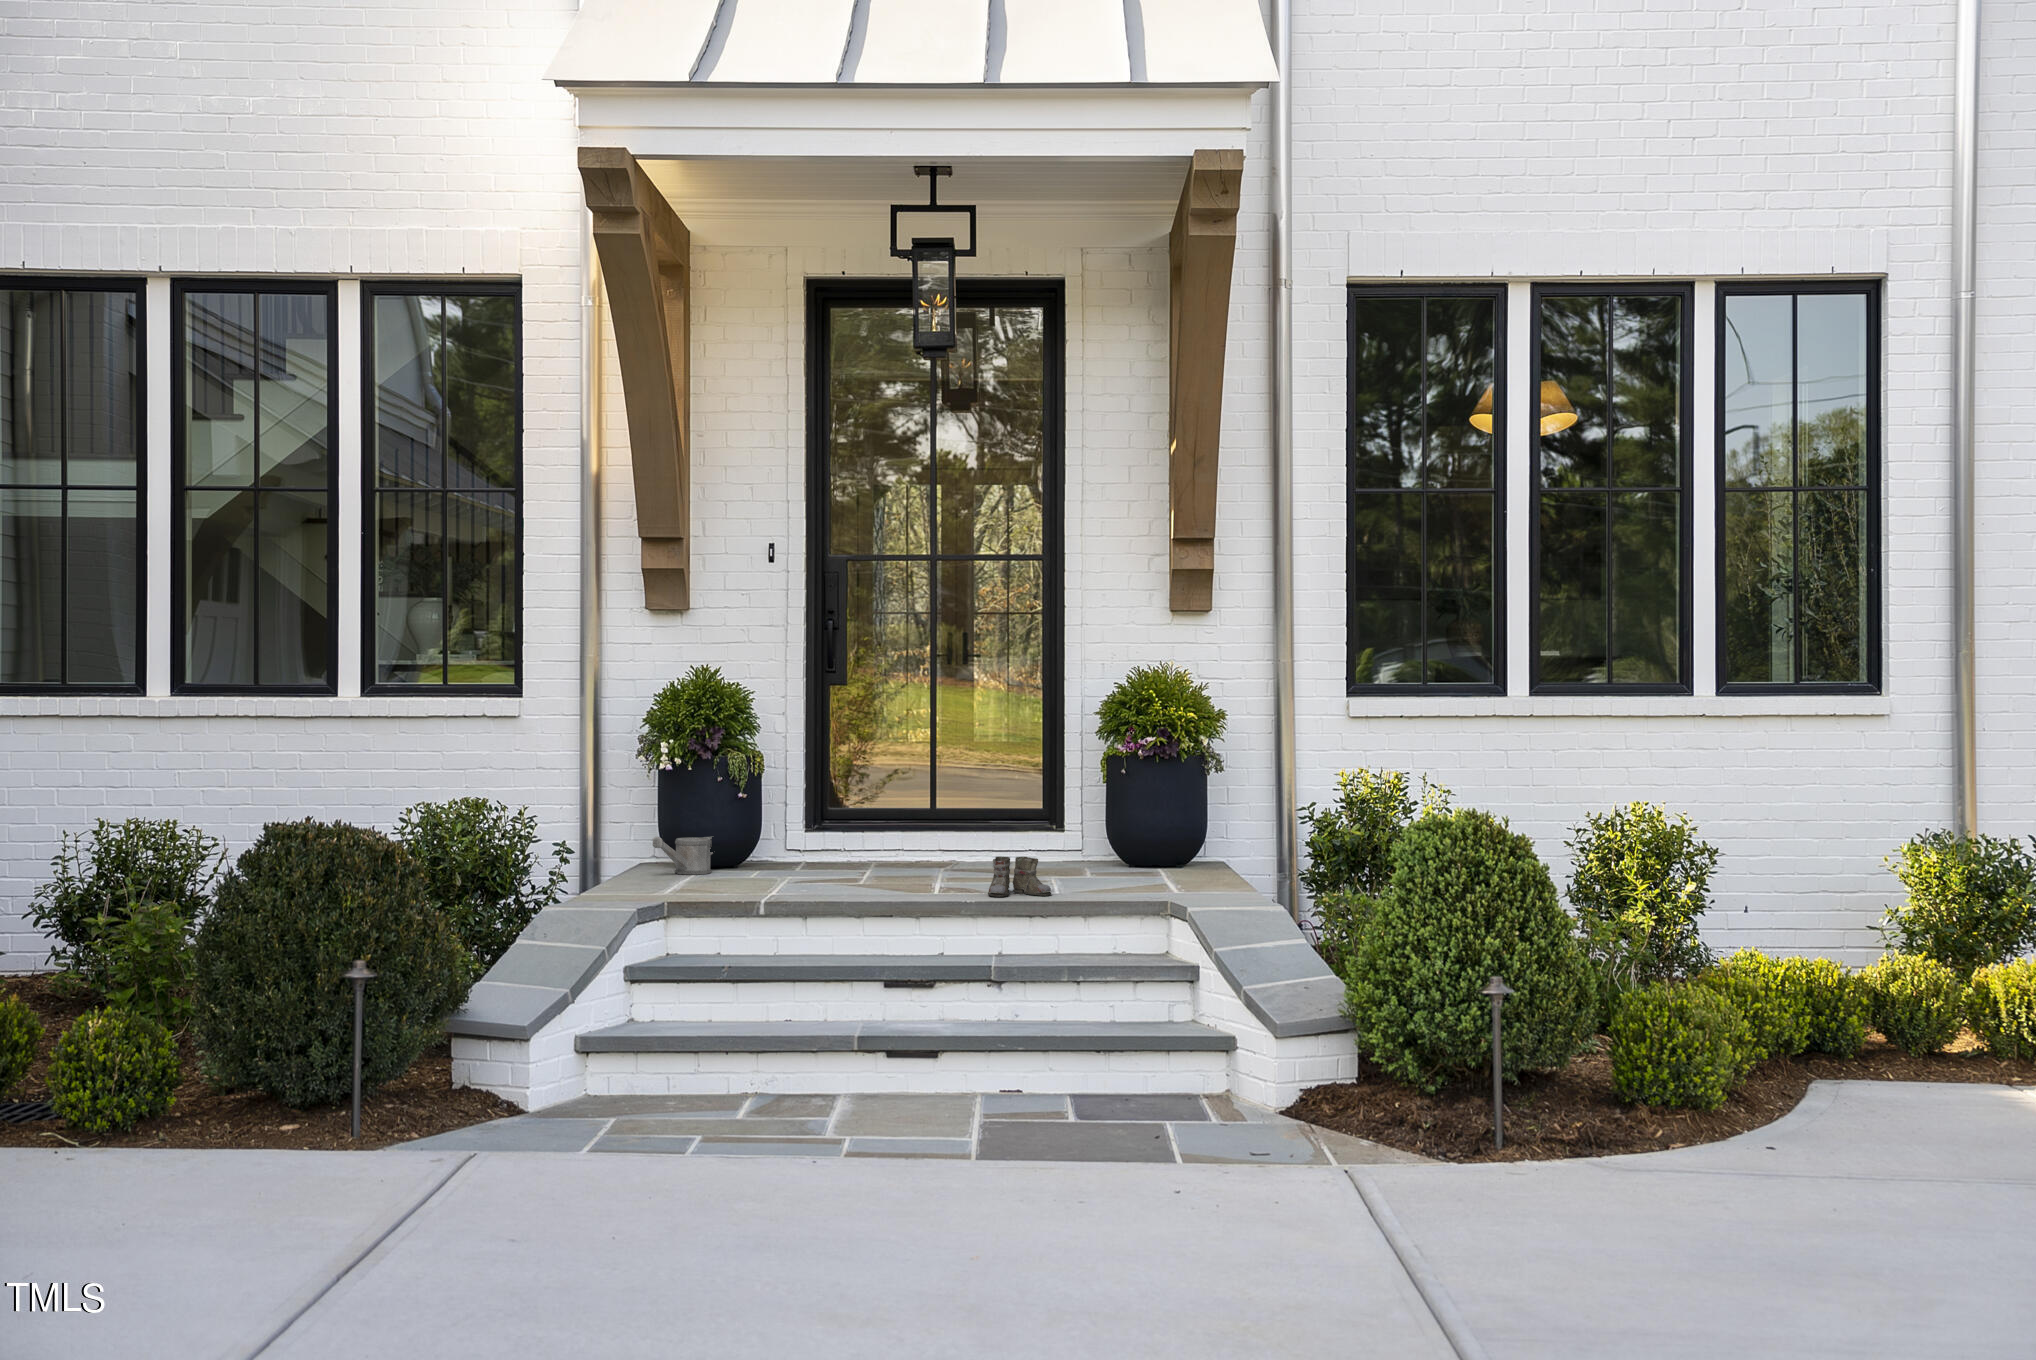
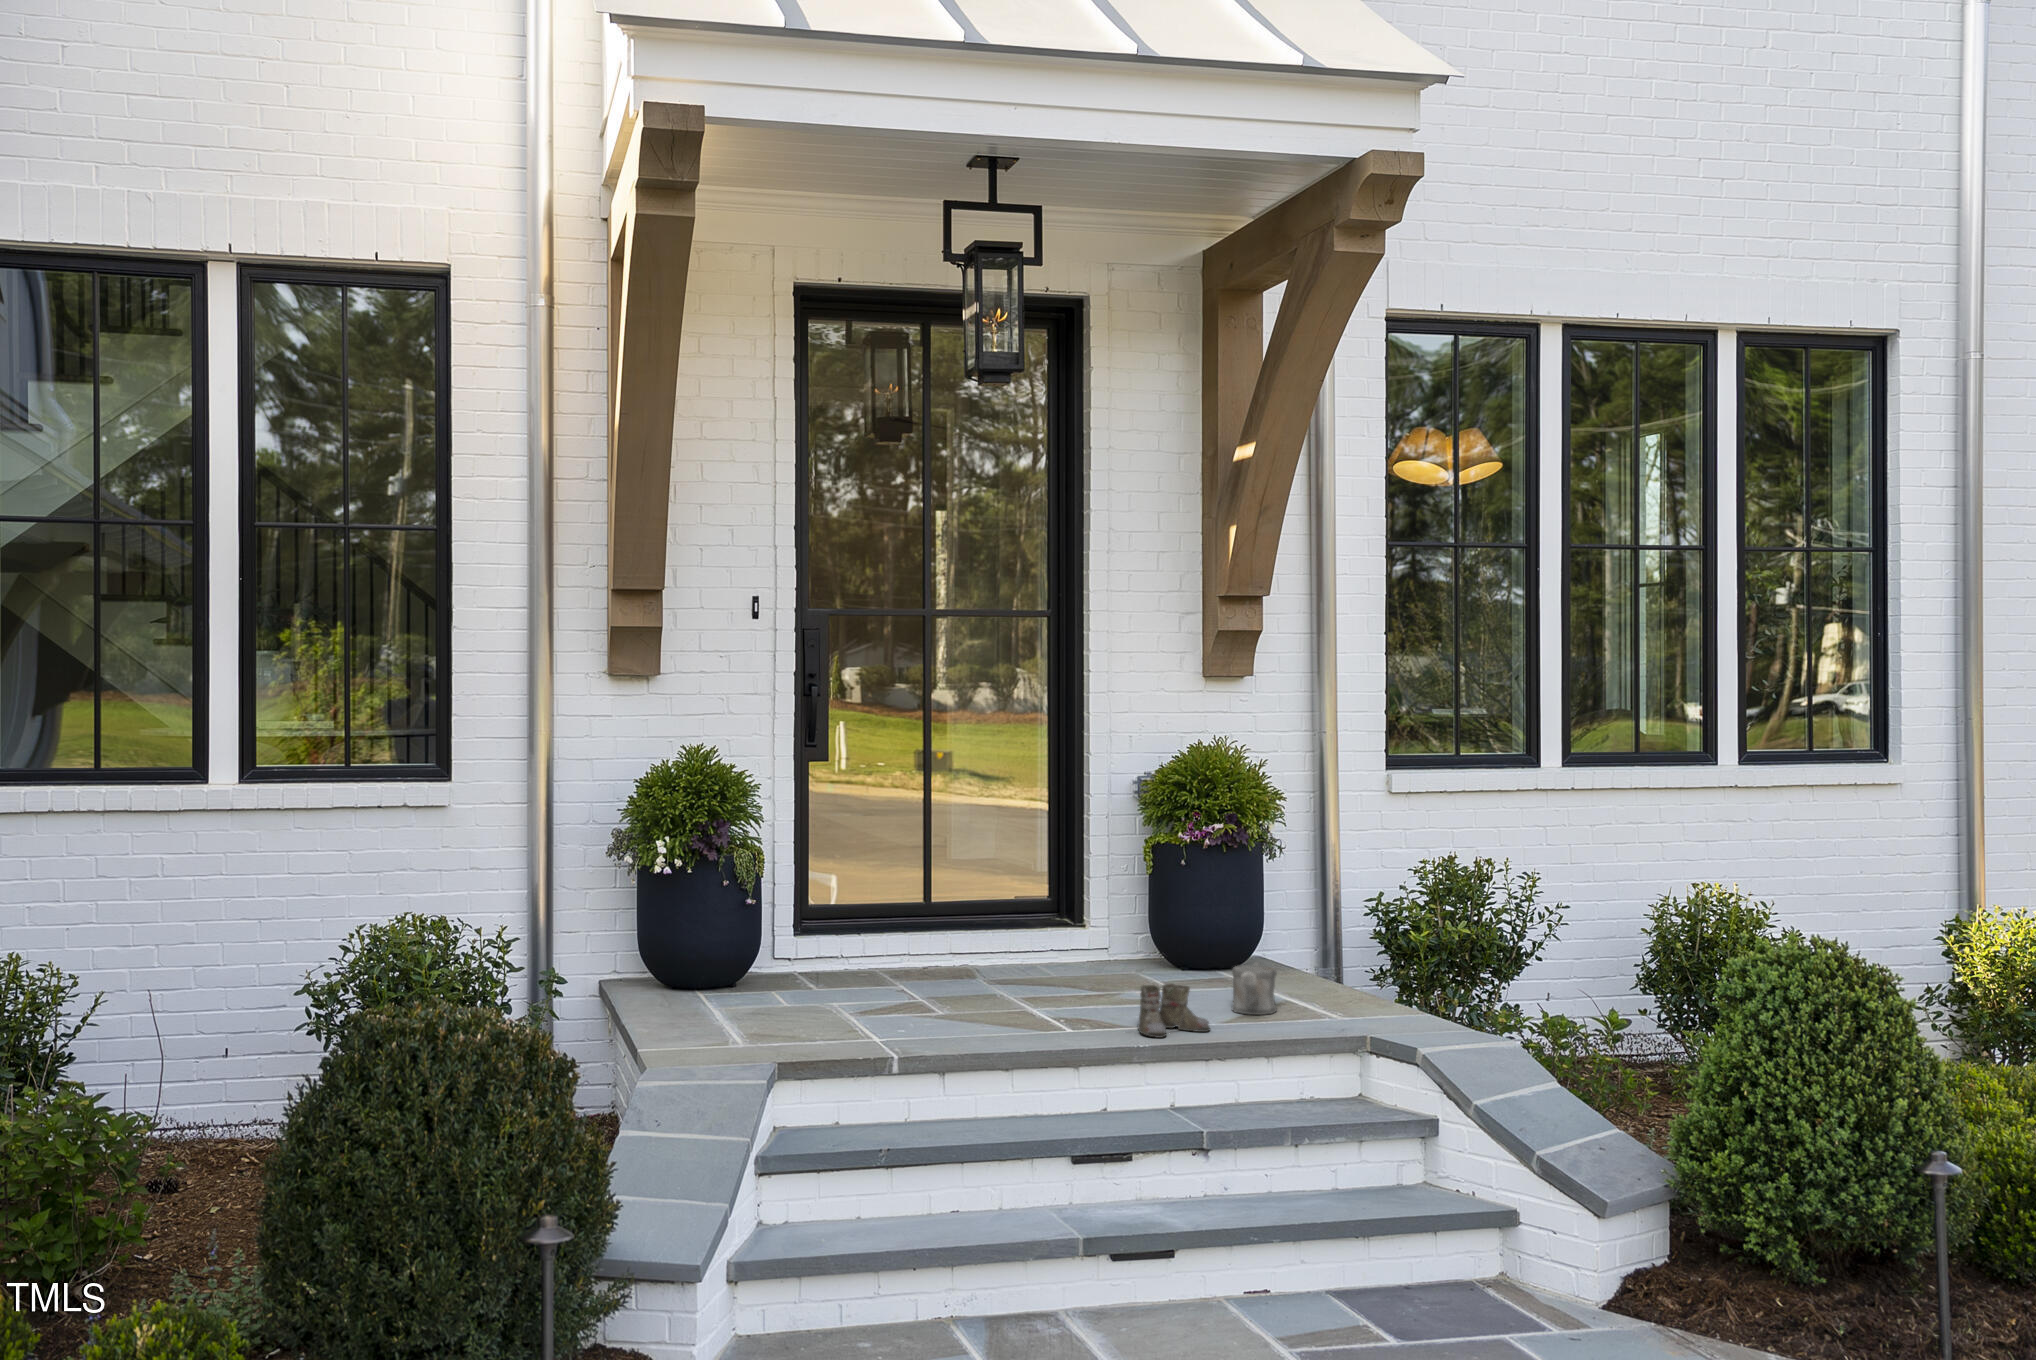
watering can: present [653,837,713,874] -> present [1232,962,1277,1015]

